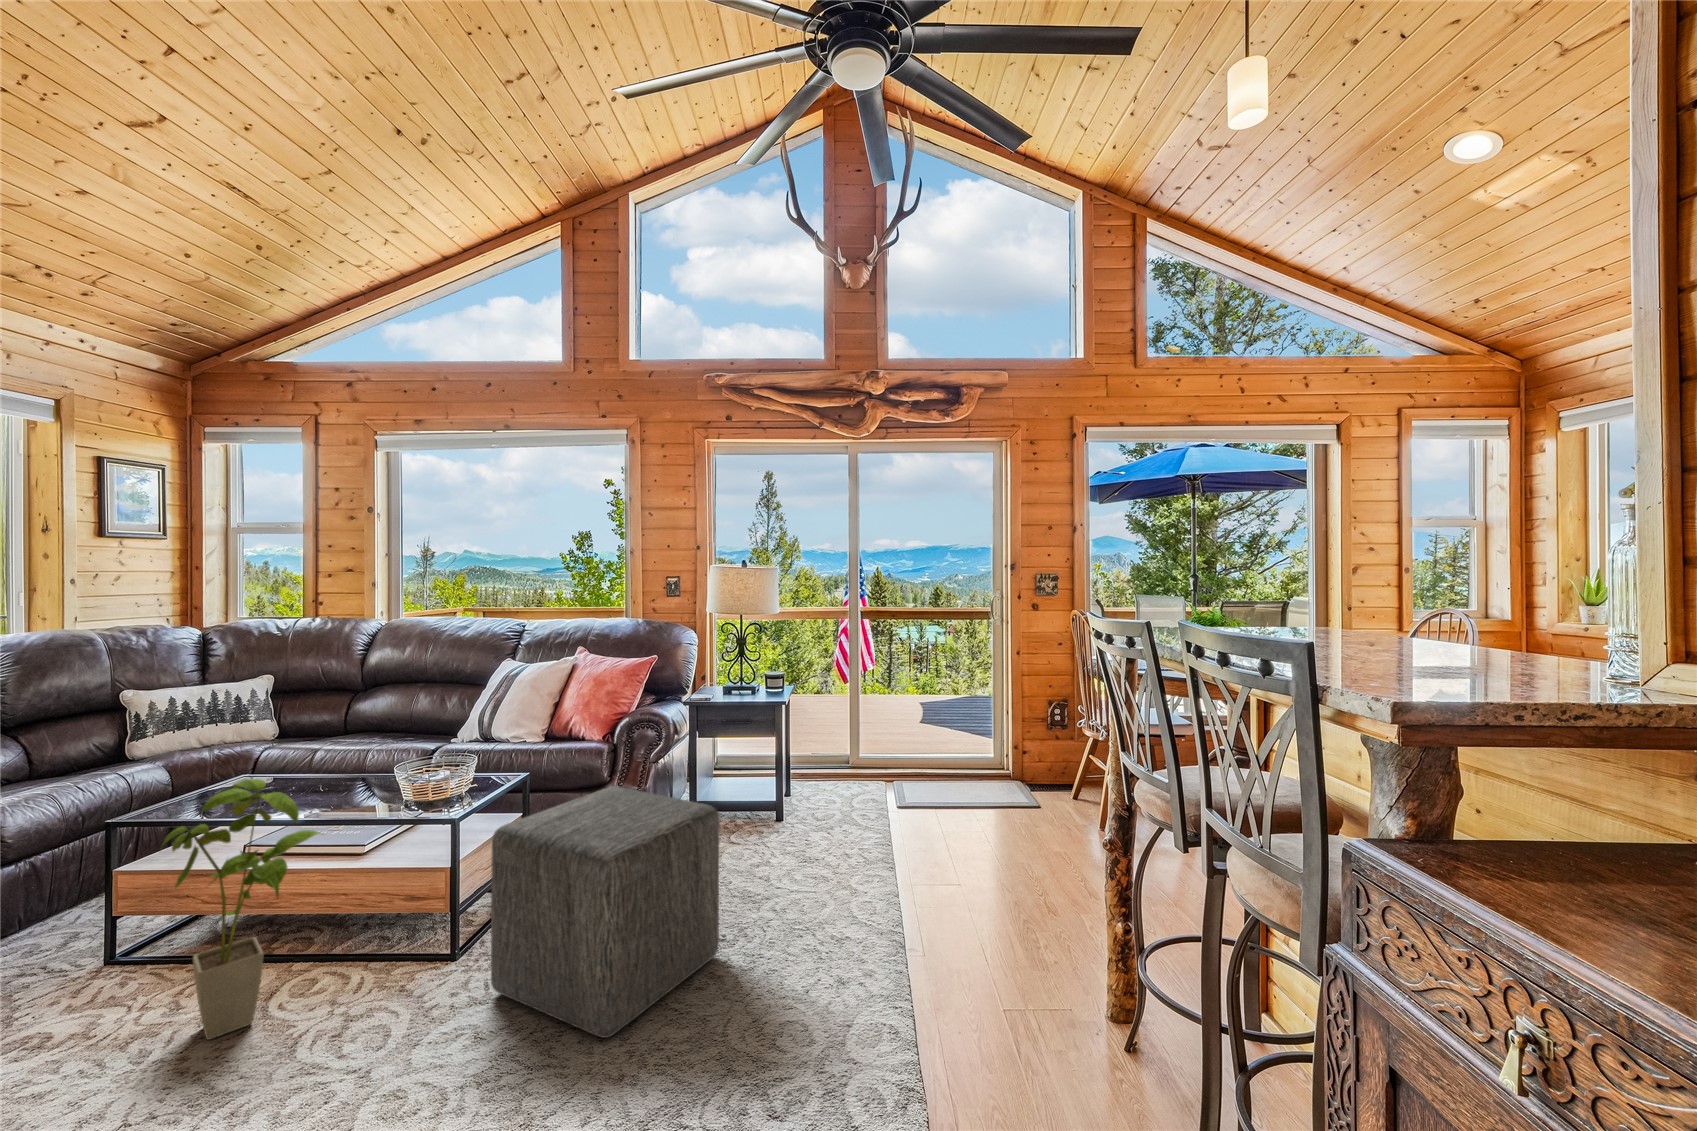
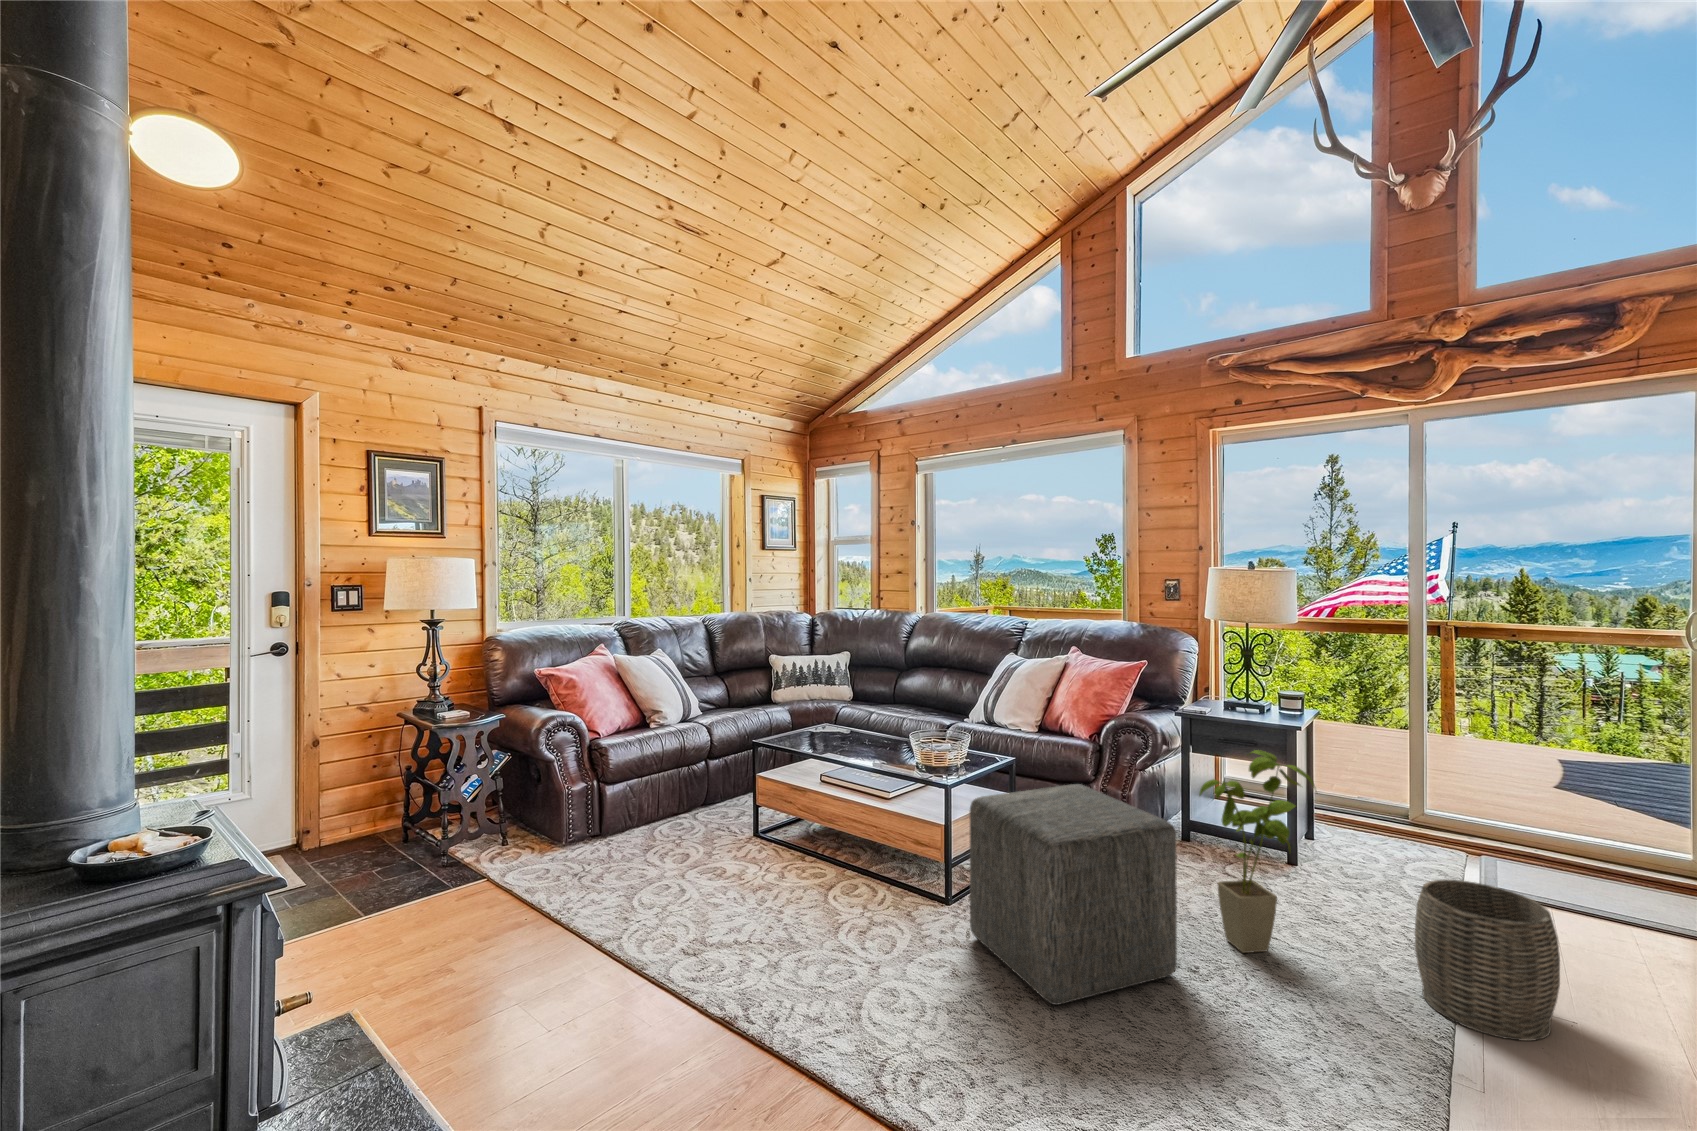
house plant: present [162,779,321,1040] -> present [1199,750,1315,953]
woven basket: none [888,801,973,917] -> present [1415,880,1560,1041]

